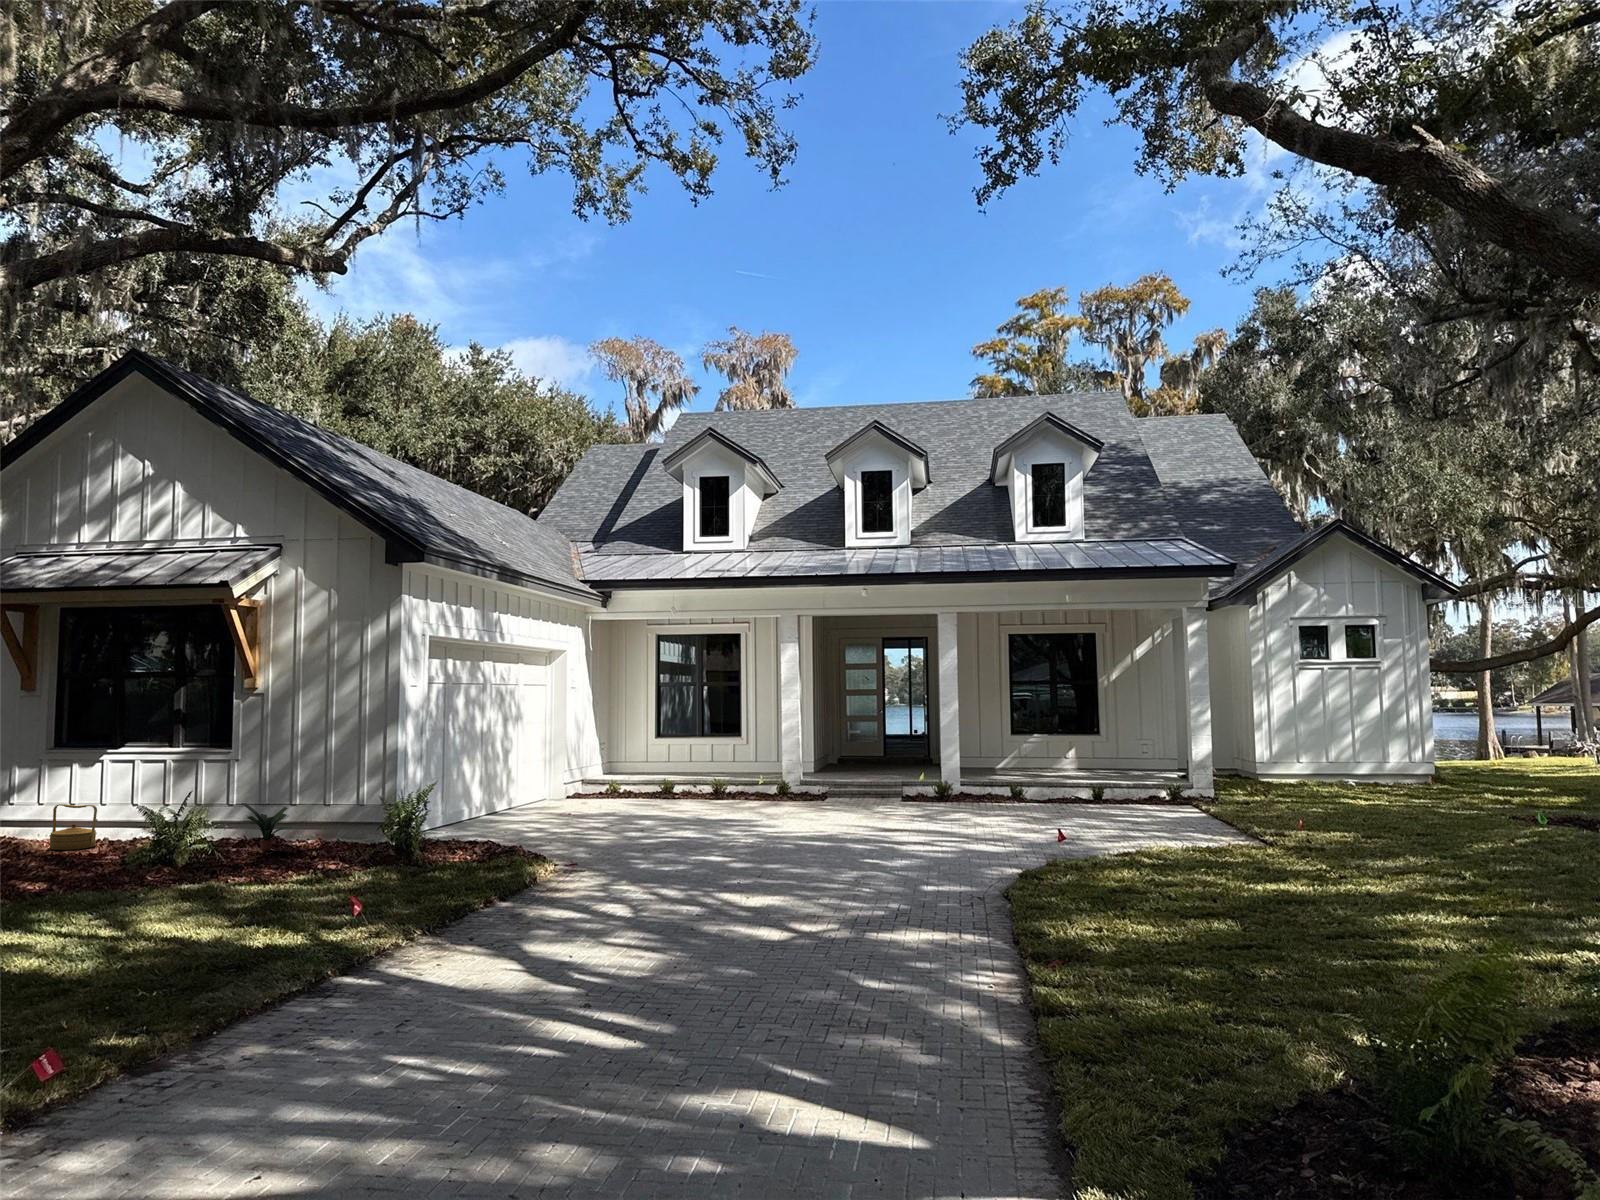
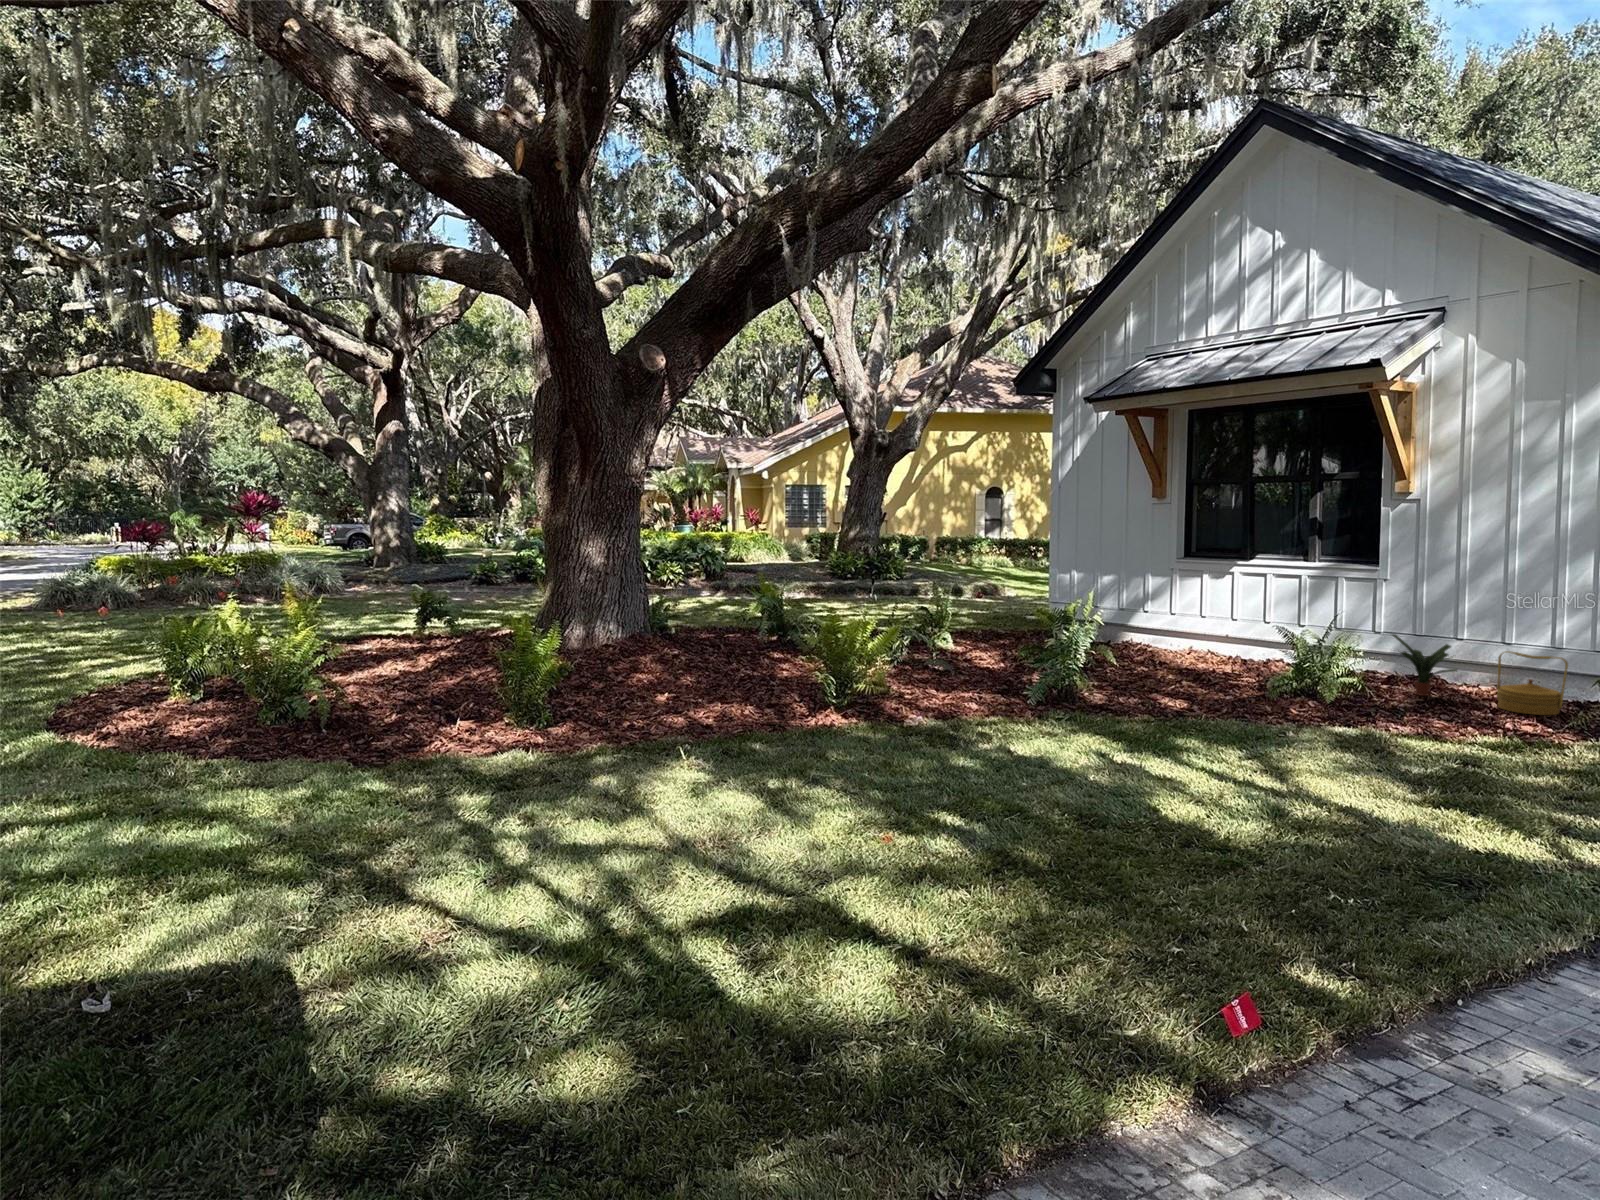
woven basket: present [49,804,97,850] -> present [1497,651,1568,715]

